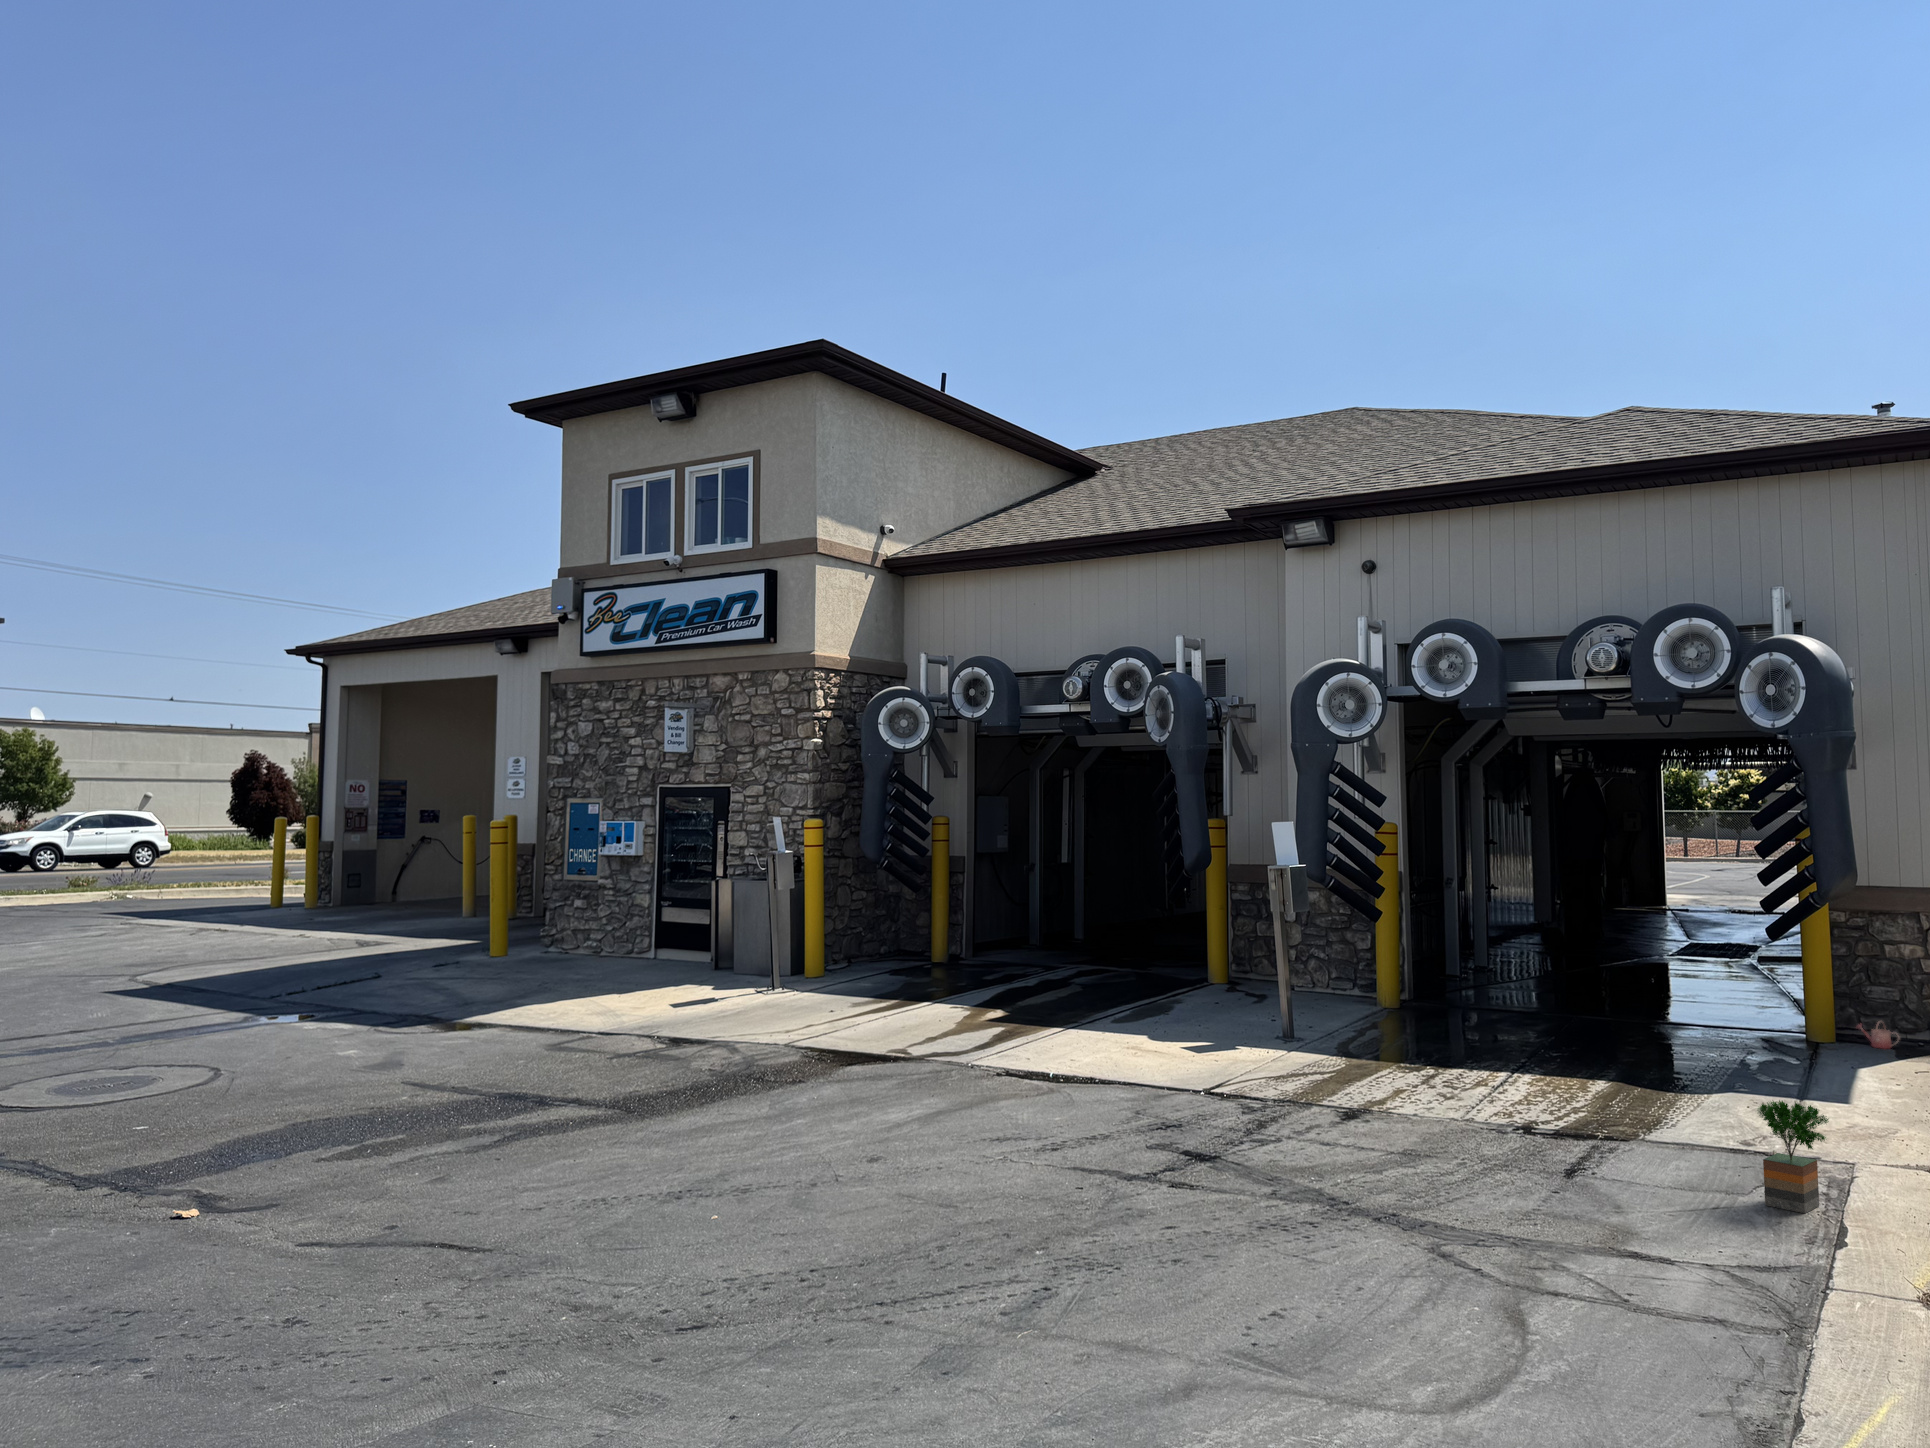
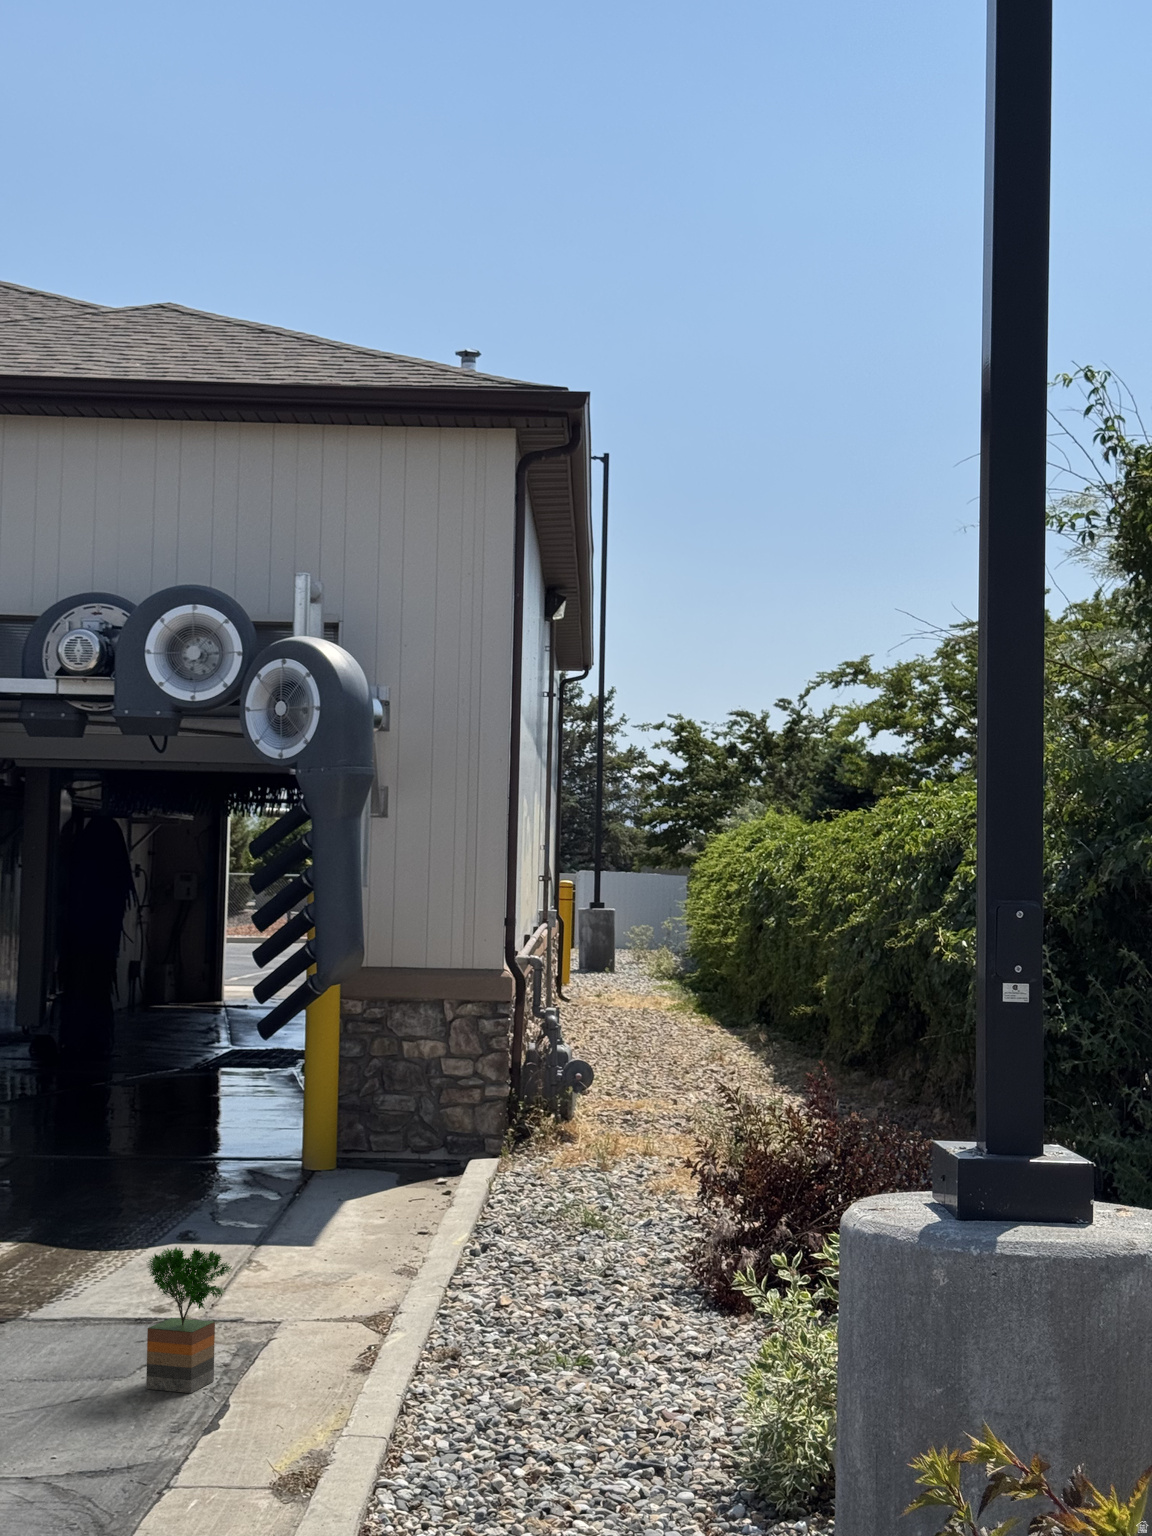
watering can: present [1857,1022,1899,1049] -> none [363,1138,410,1173]

